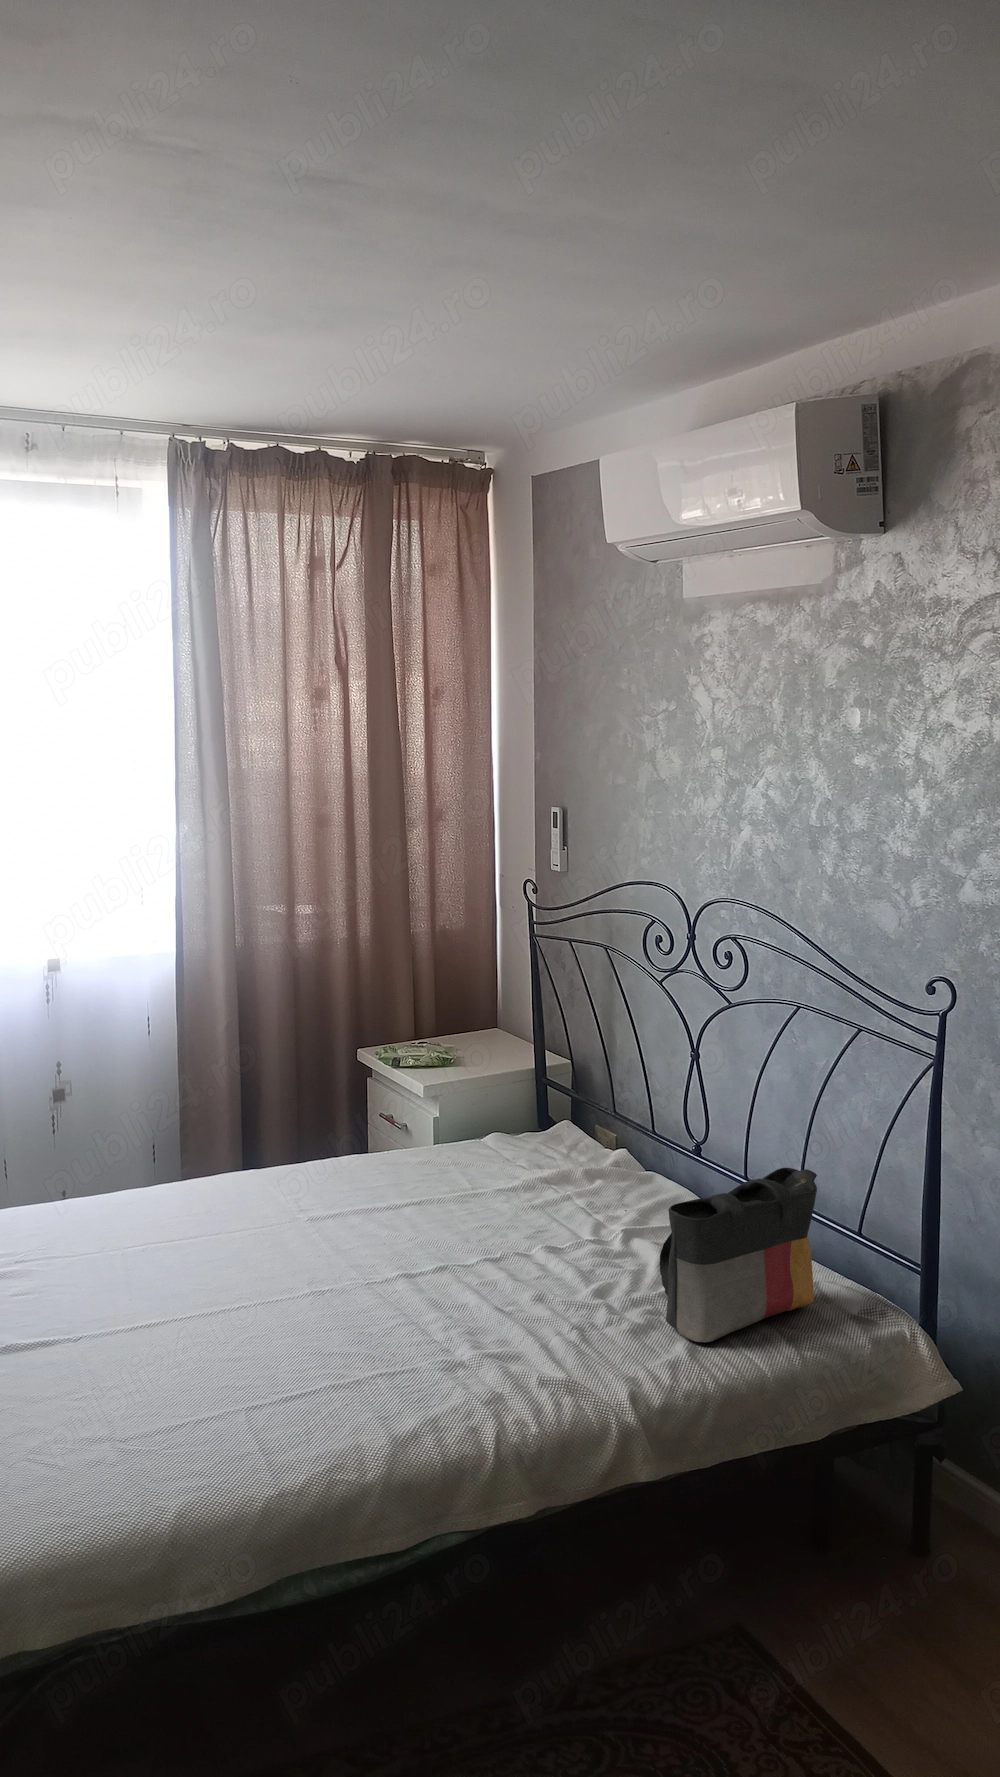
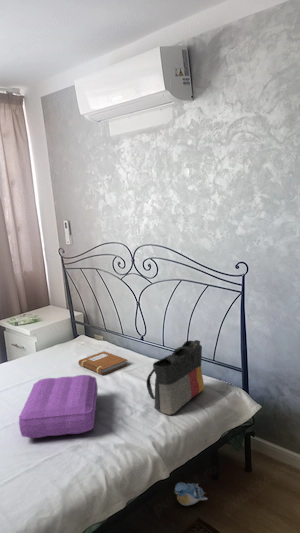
notebook: none [522,1167,645,1223] -> present [79,351,128,375]
pillow: none [339,1201,542,1338] -> present [19,375,98,438]
plush toy: none [693,1526,782,1591] -> present [174,482,207,506]

